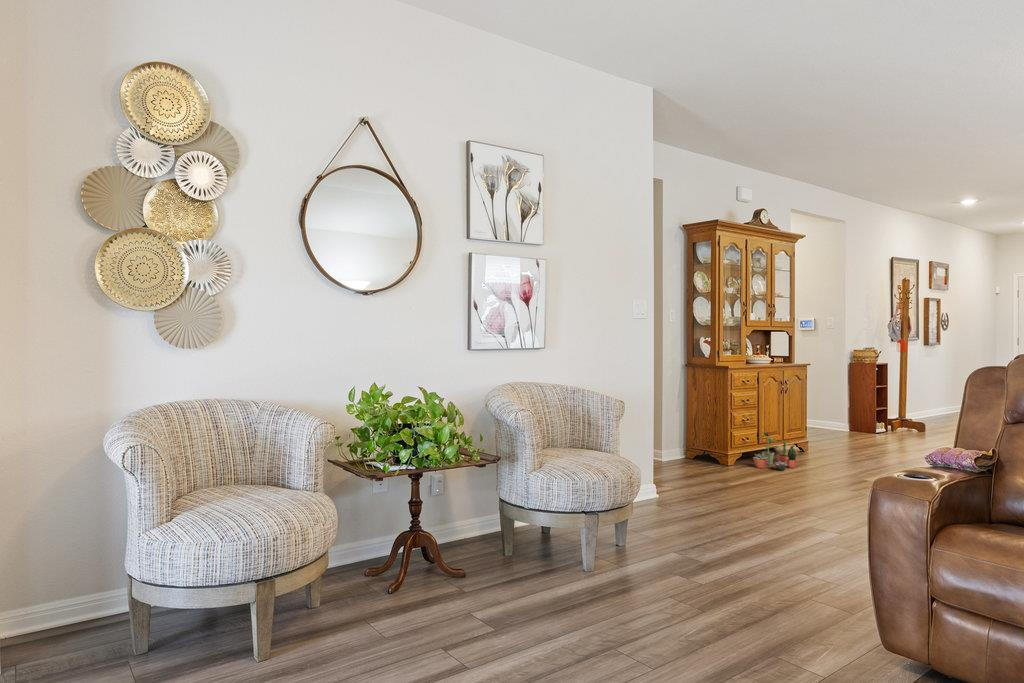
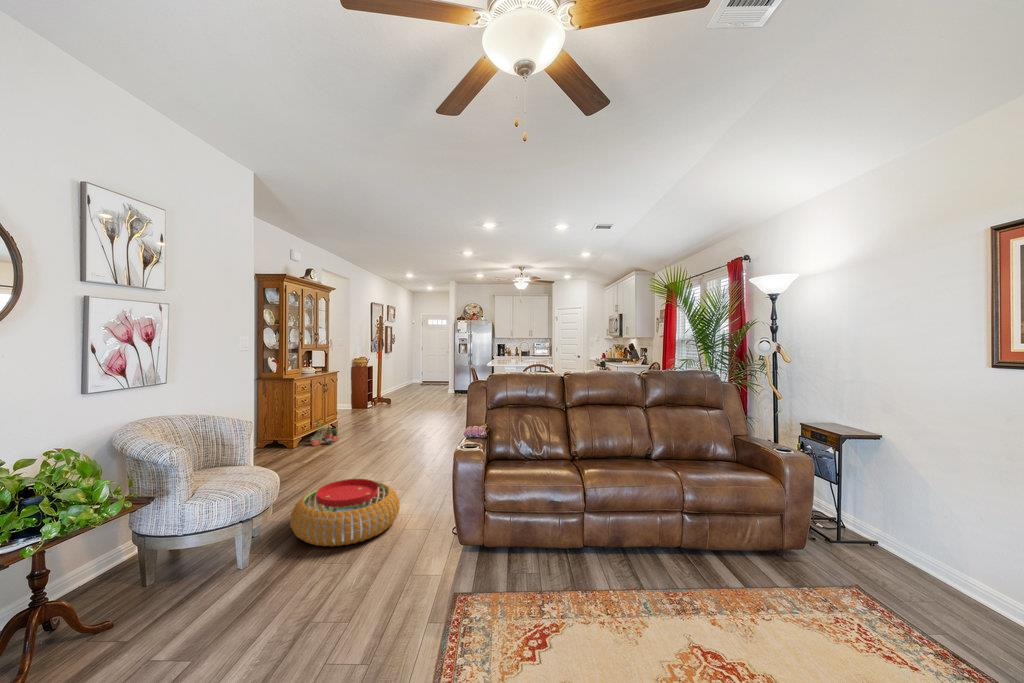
pouf: none [648,511,828,622] -> present [290,479,400,546]

